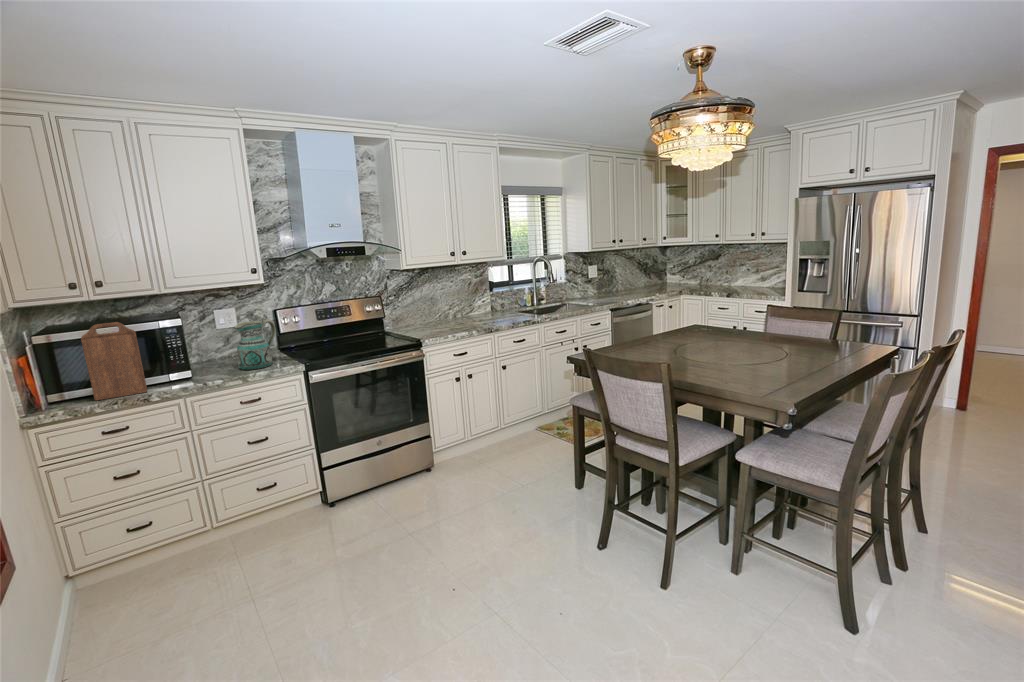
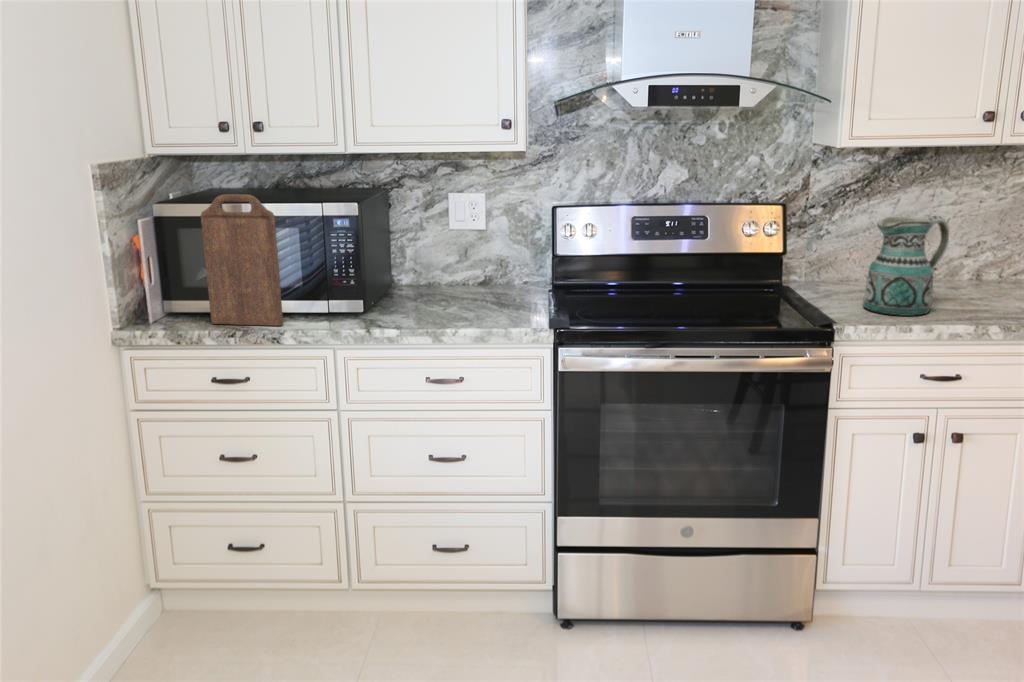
ceramic pitcher: present [235,319,276,370] -> present [863,216,949,316]

